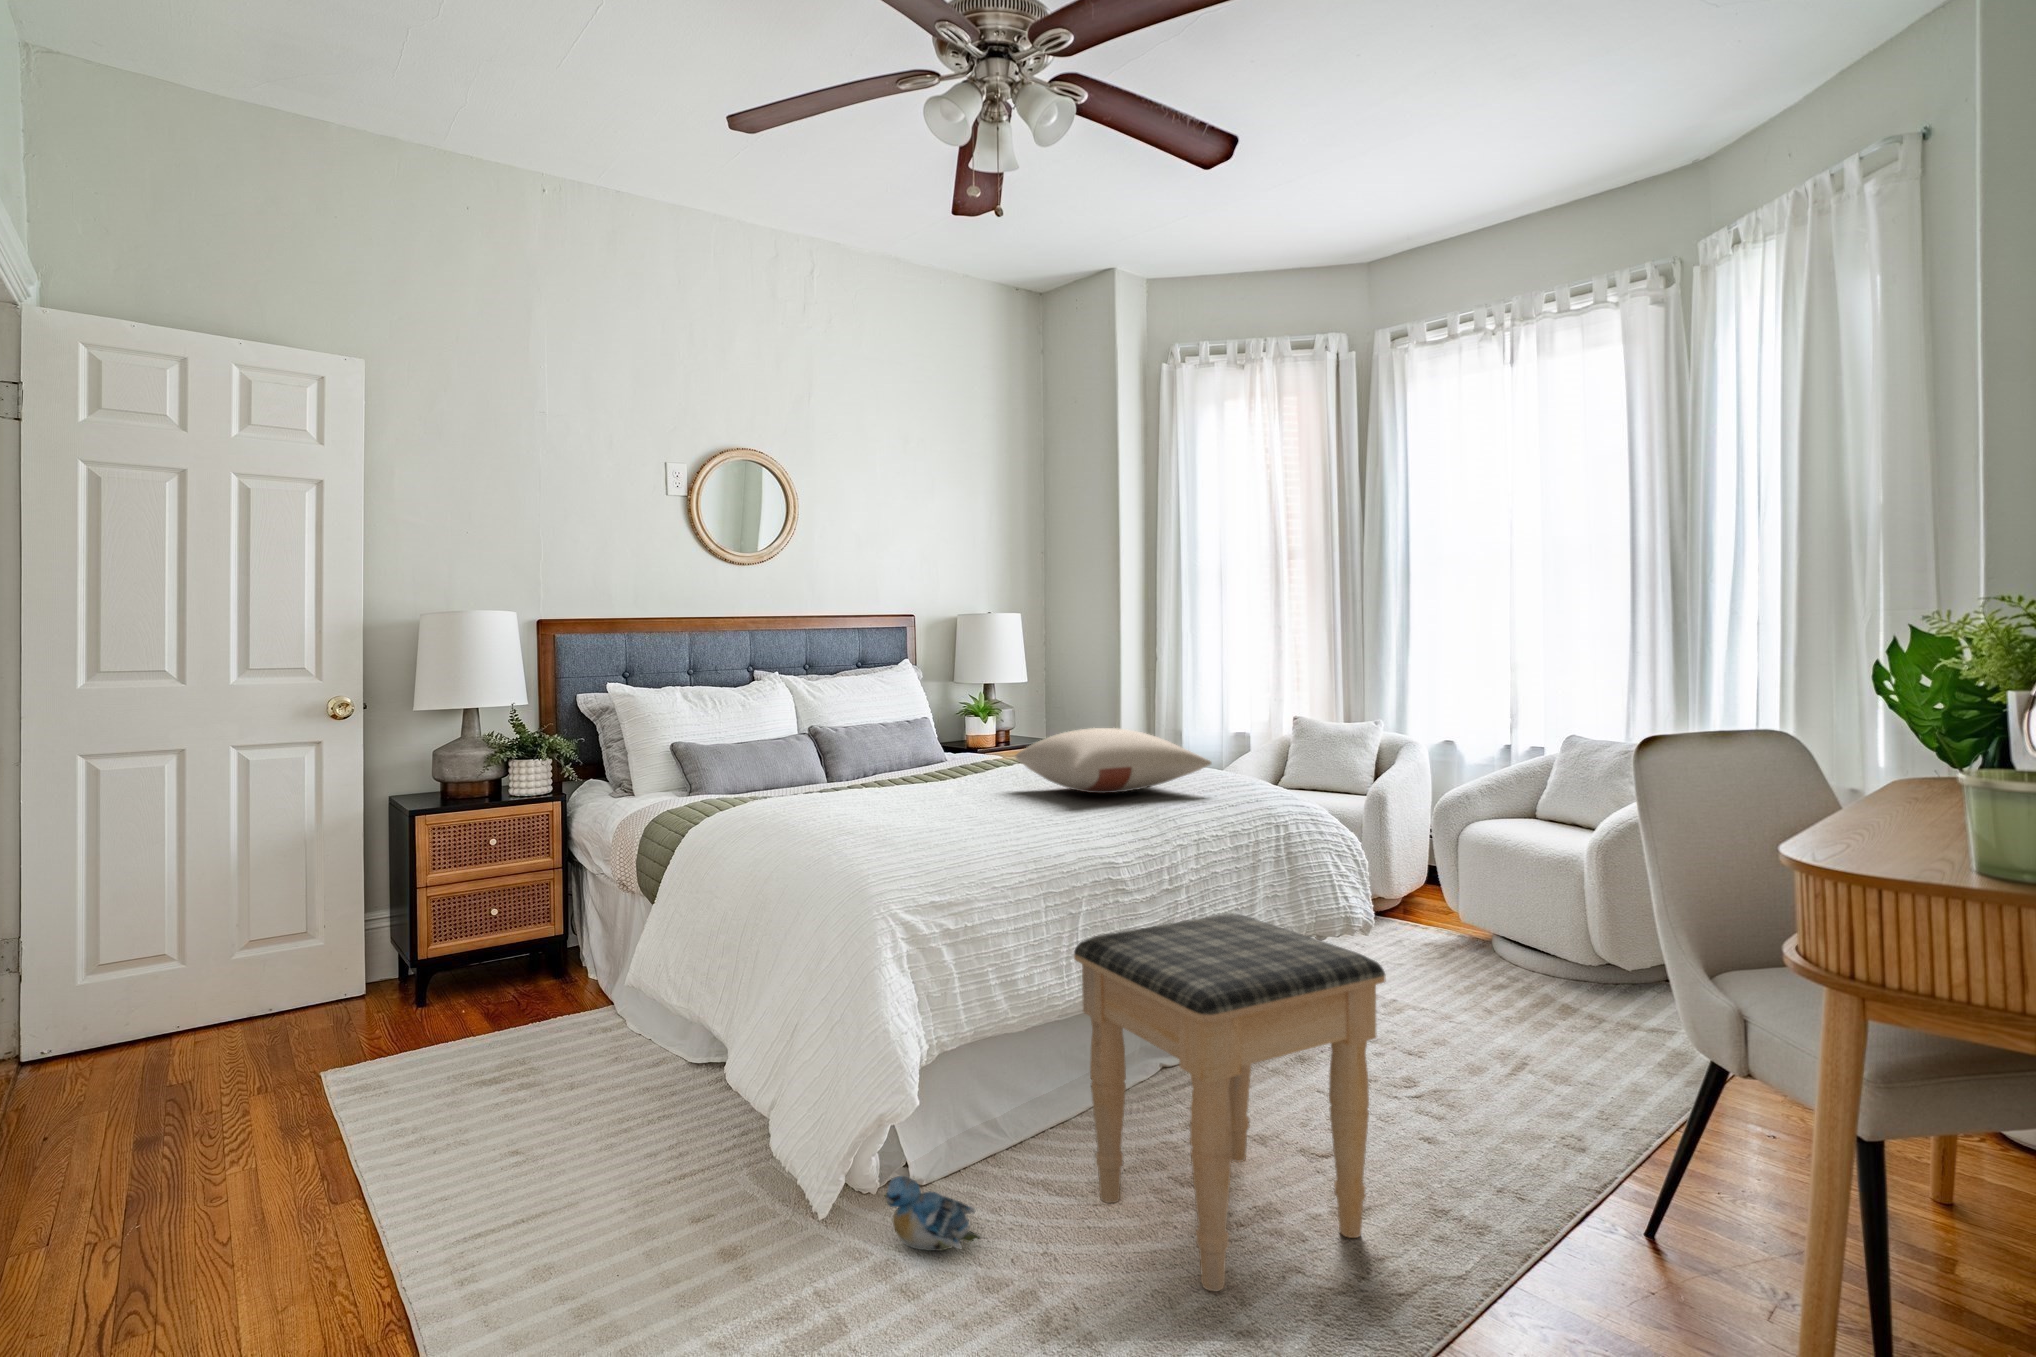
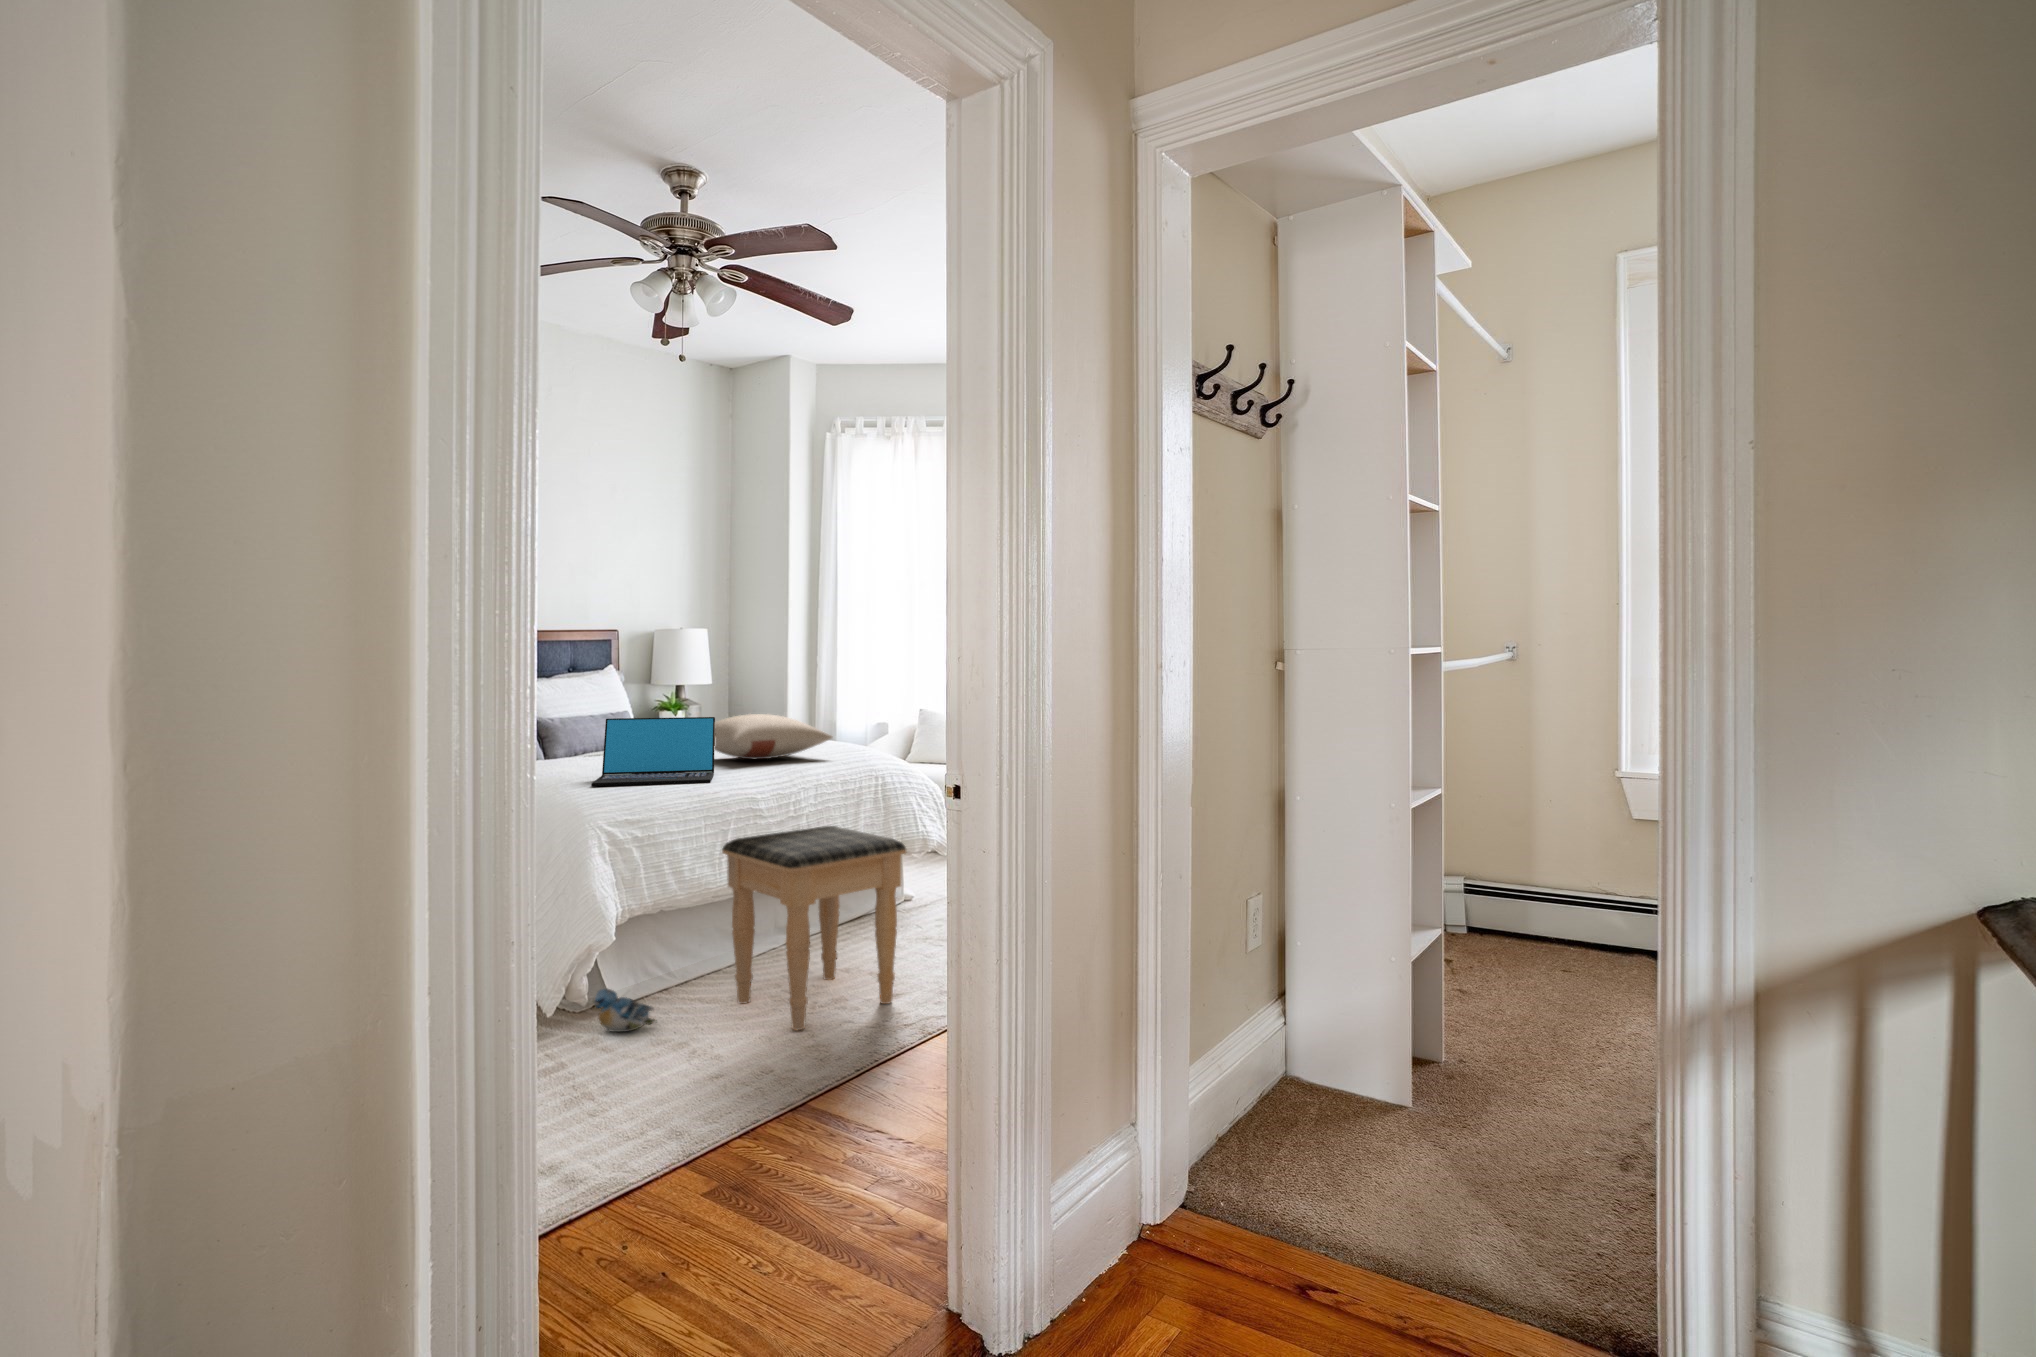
laptop: none [881,736,1052,843] -> present [591,717,715,786]

